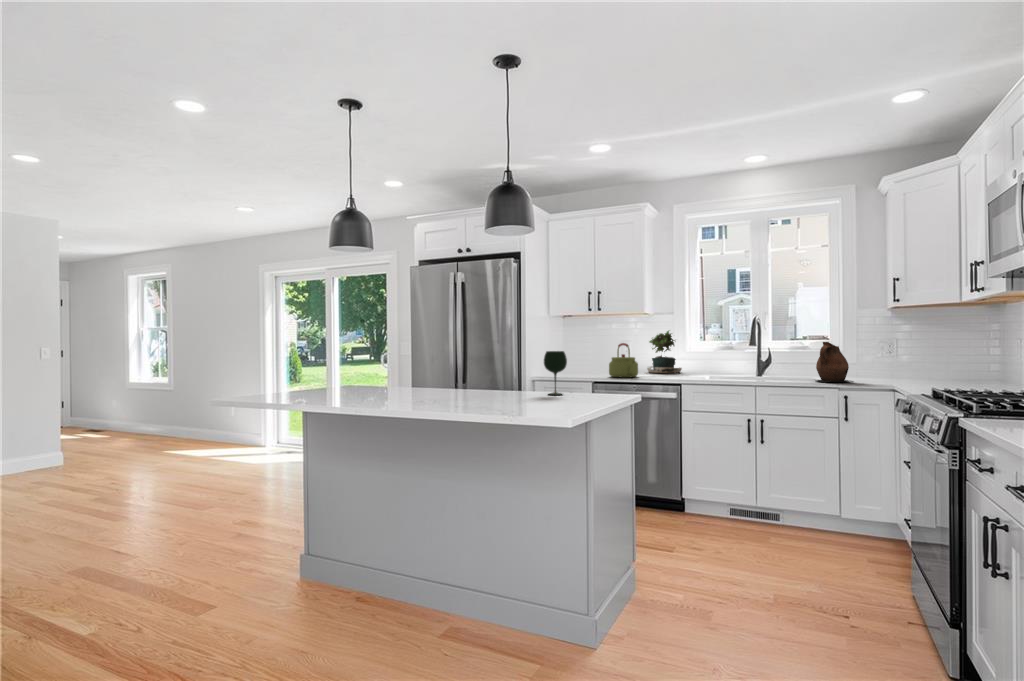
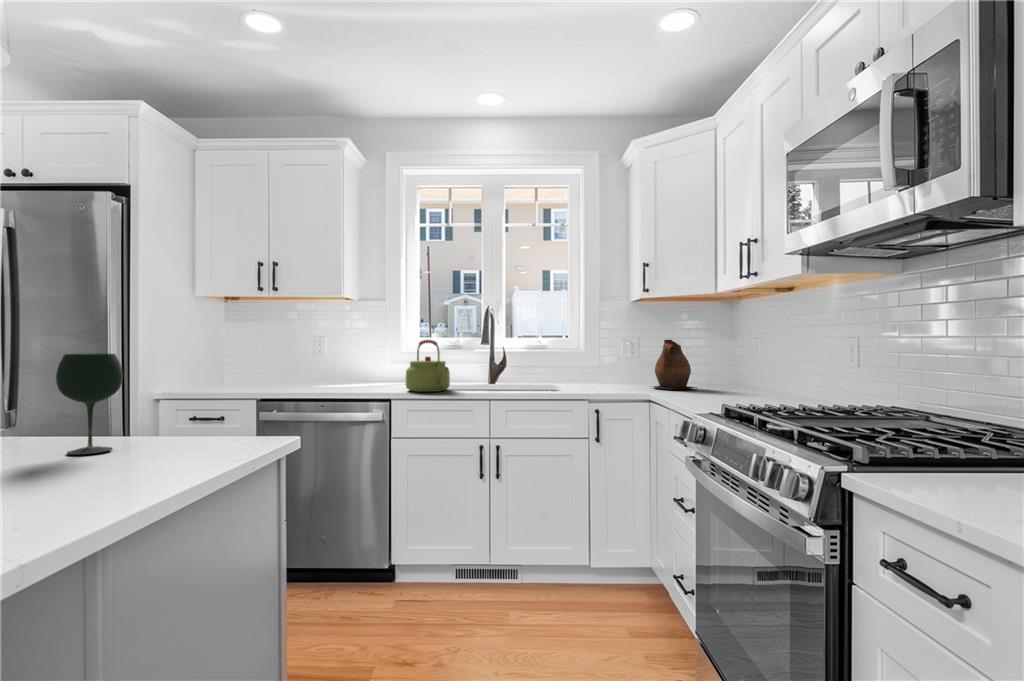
potted plant: present [647,331,682,373] -> none [340,322,396,383]
ceramic pitcher: present [815,342,853,382] -> present [653,340,697,389]
kettle: present [609,343,638,377] -> present [406,340,450,392]

